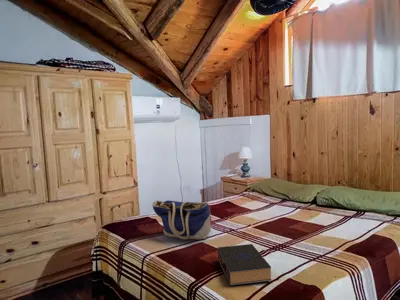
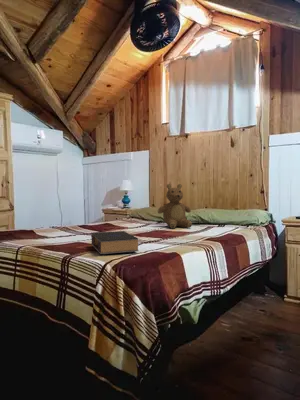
teddy bear: none [284,166,325,218] -> present [158,184,192,228]
tote bag: present [153,200,212,240] -> none [28,200,88,238]

